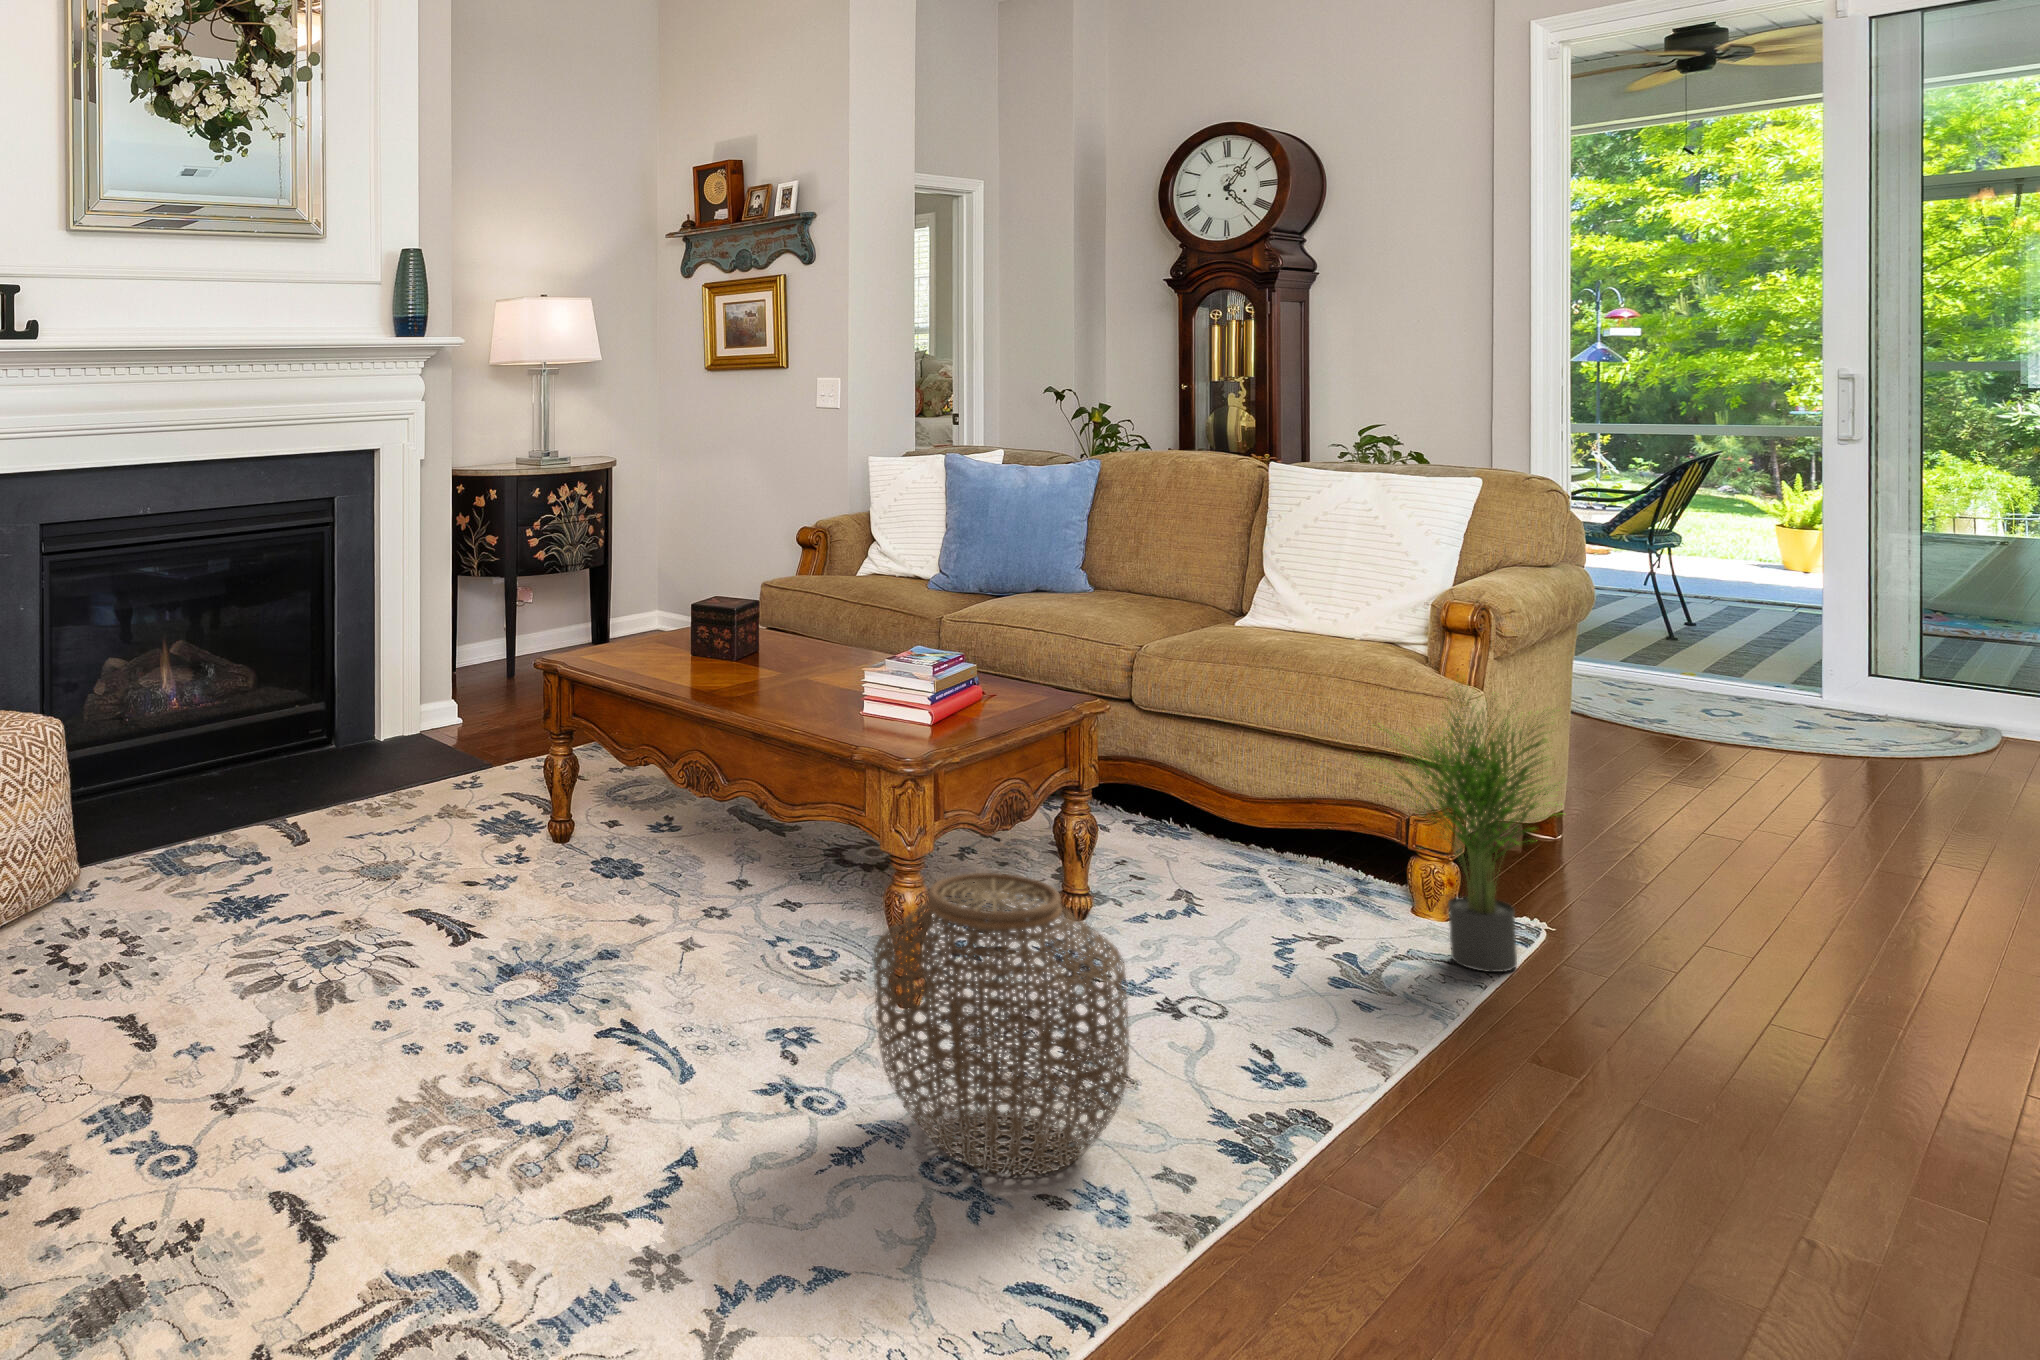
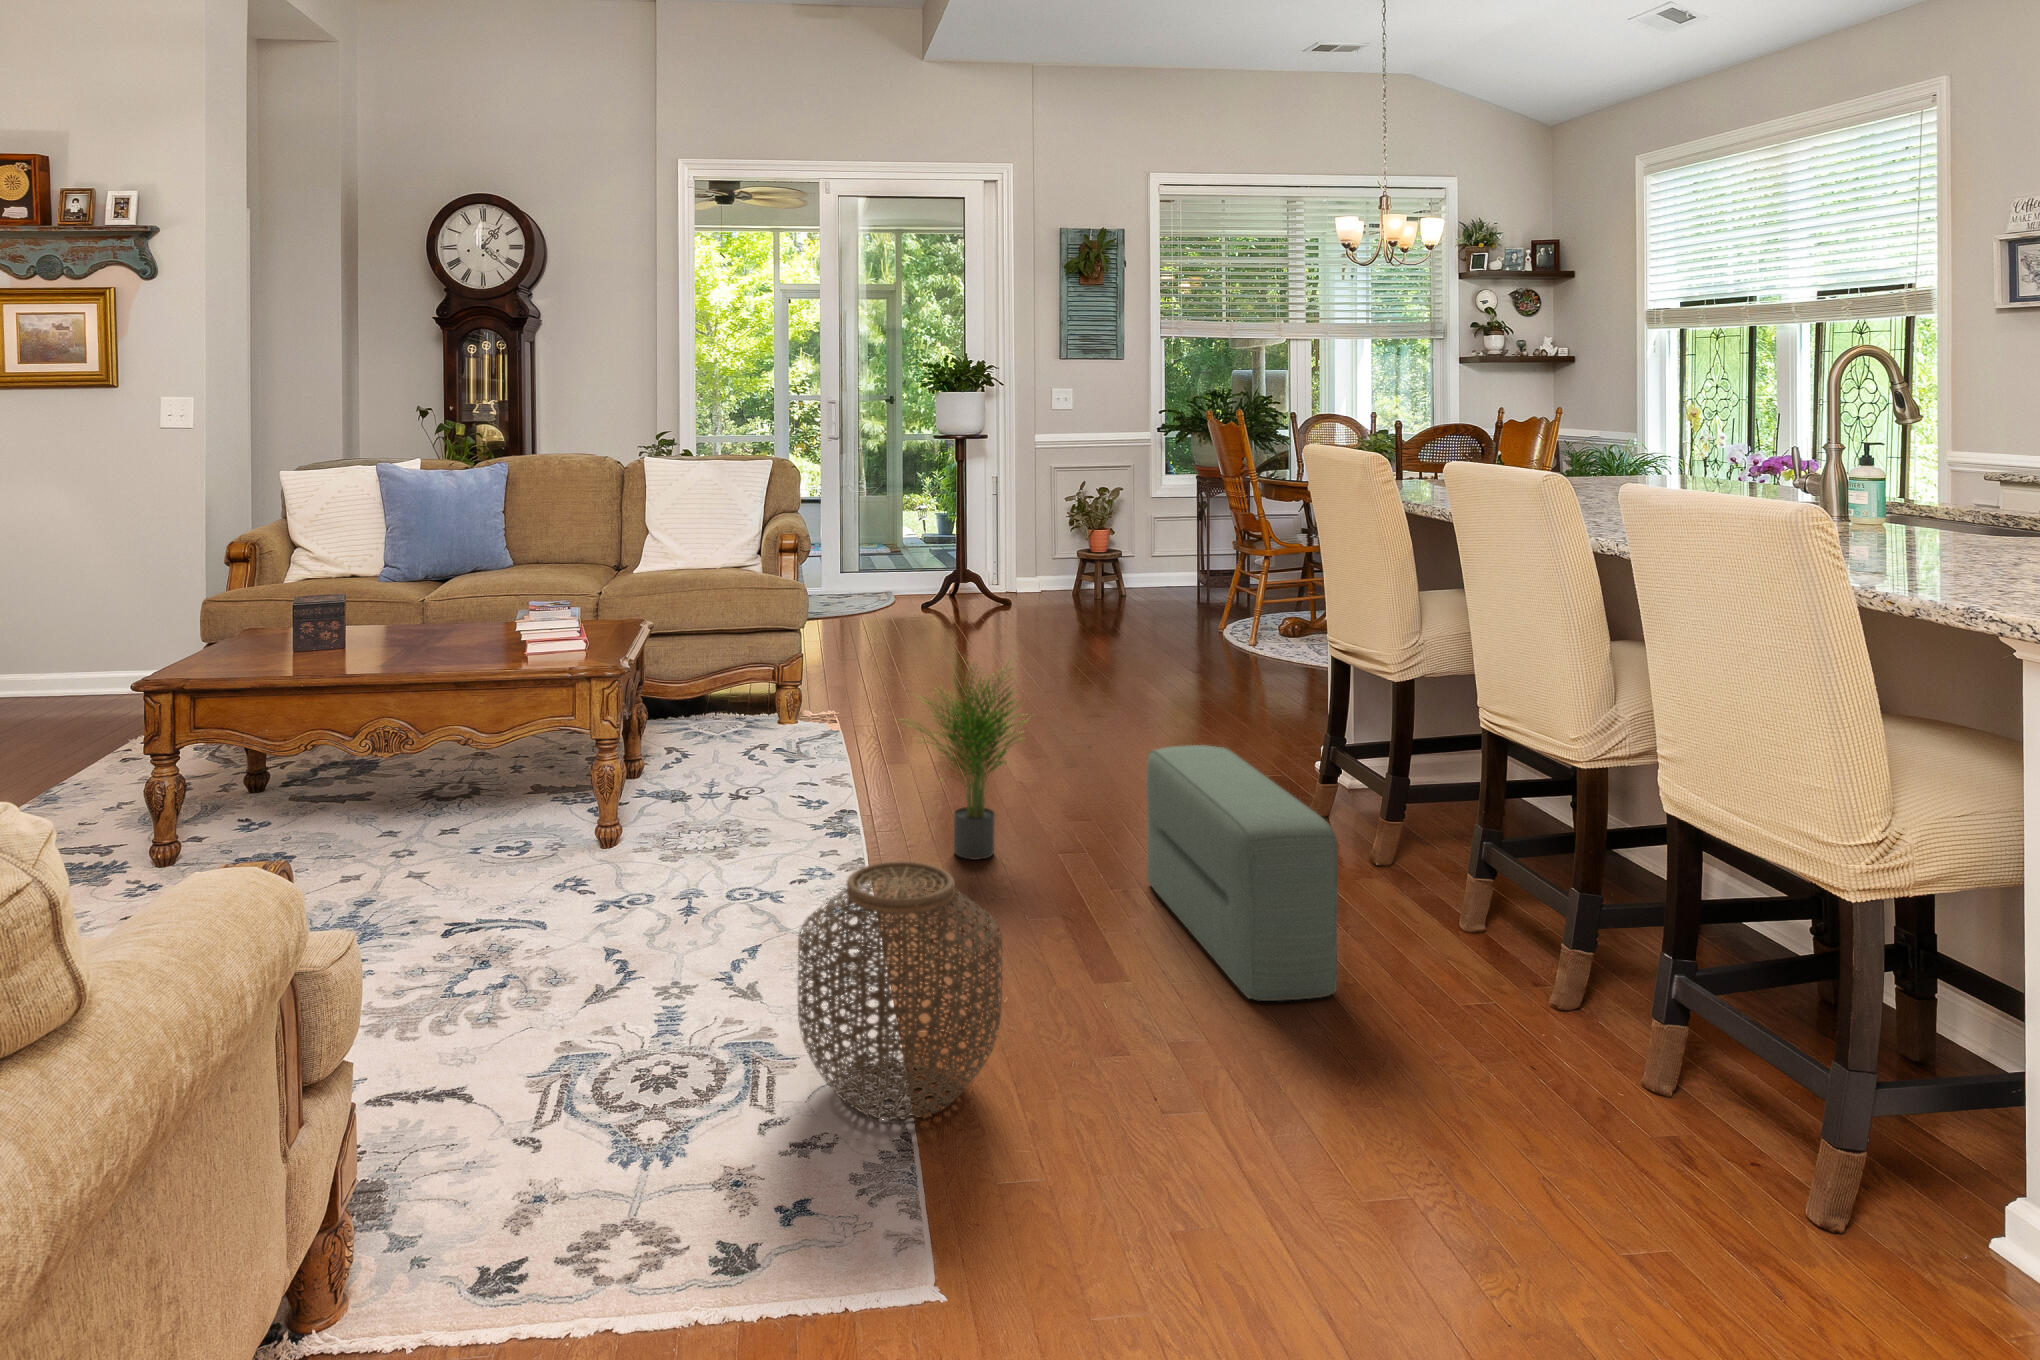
pouf: none [1616,855,1871,1289] -> present [1146,745,1338,1001]

